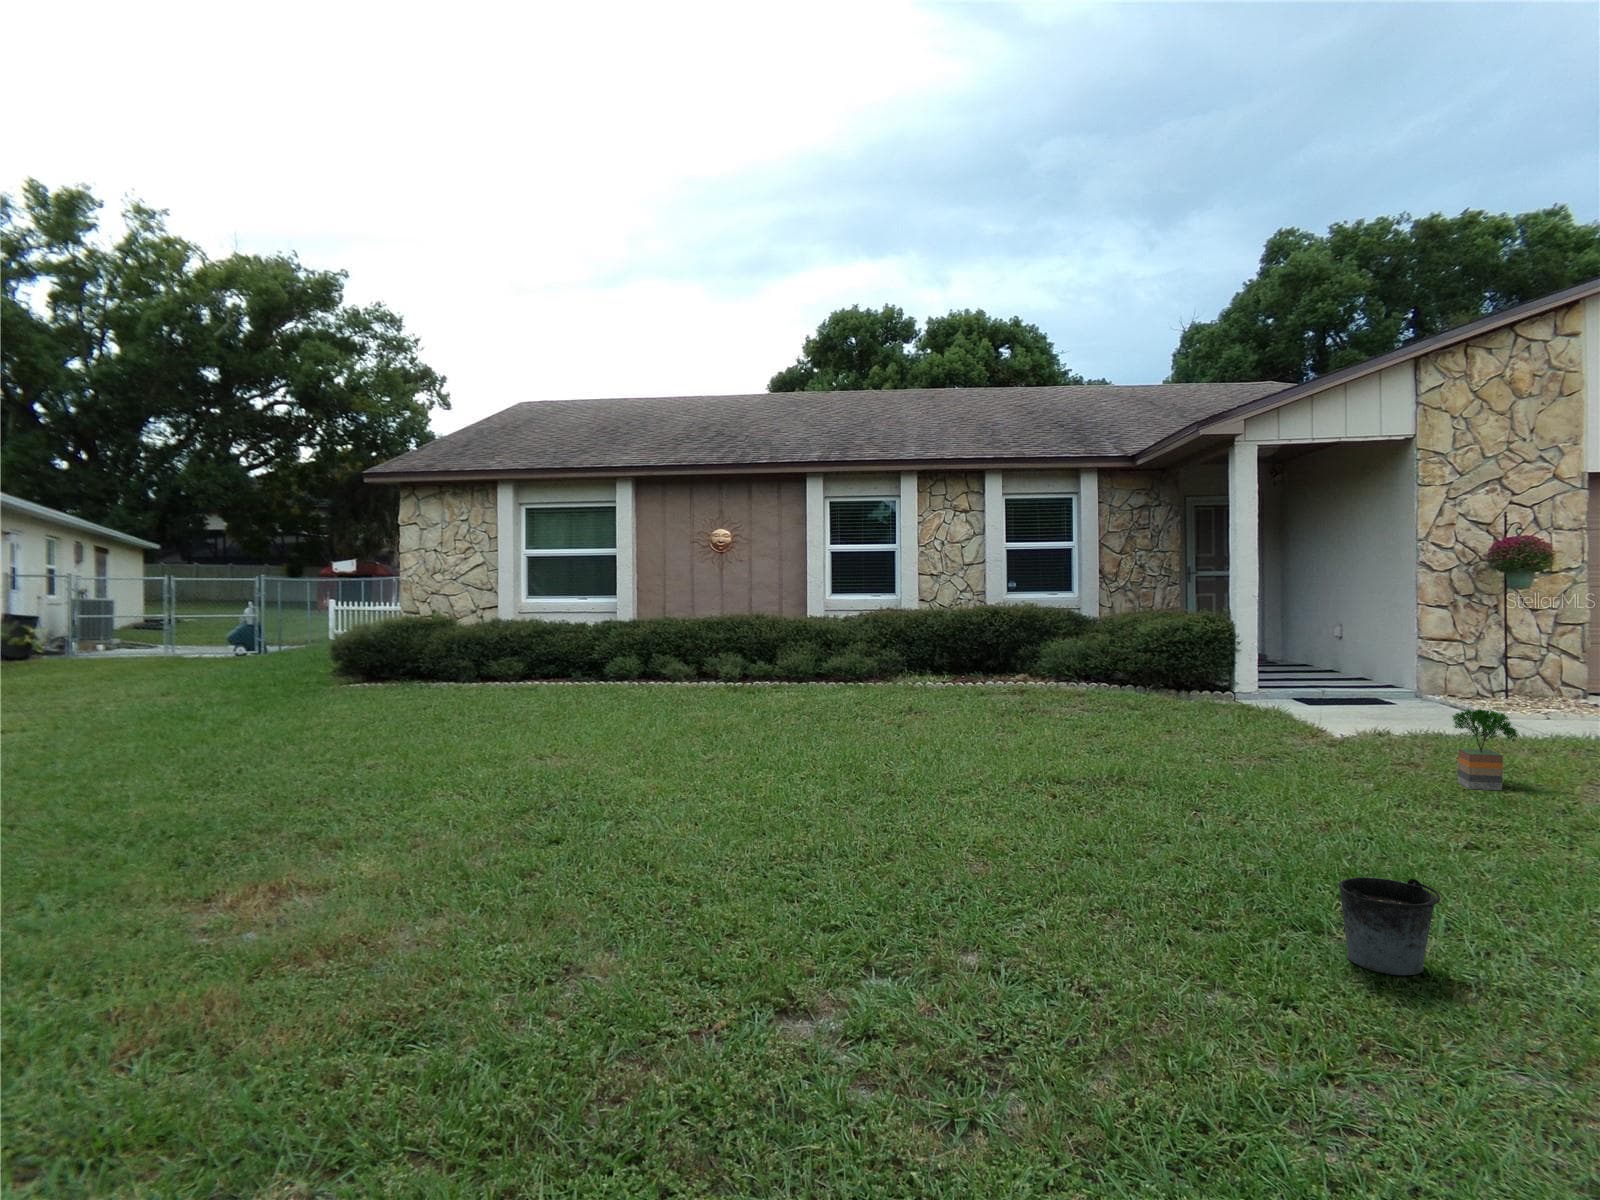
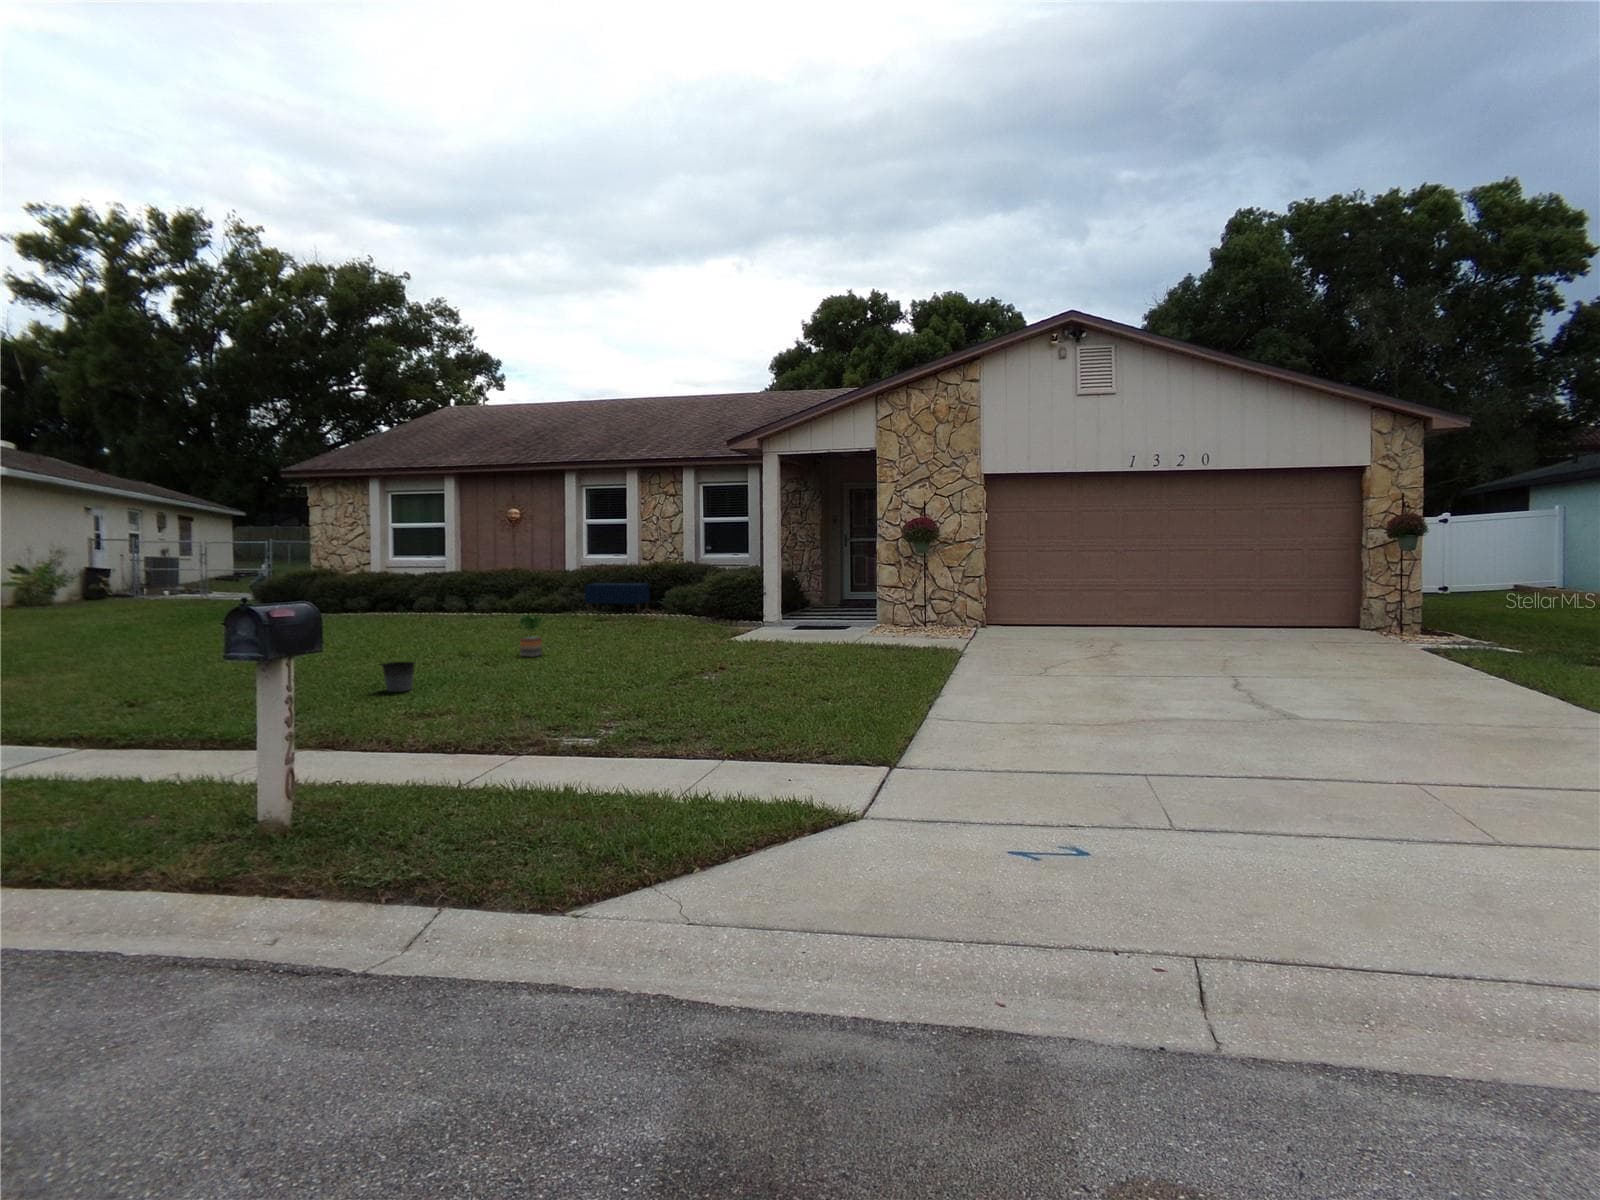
bench: none [904,636,994,680] -> present [585,583,650,612]
potted tree: present [1453,709,1518,790] -> present [519,615,545,657]

